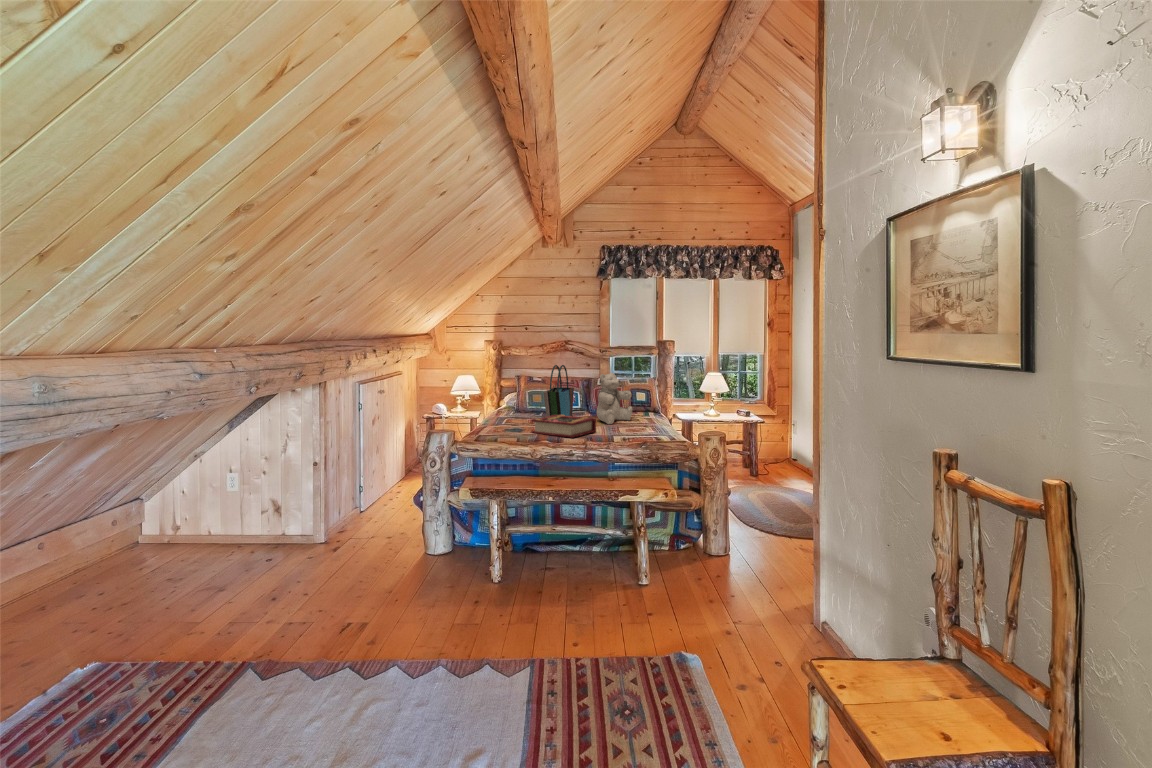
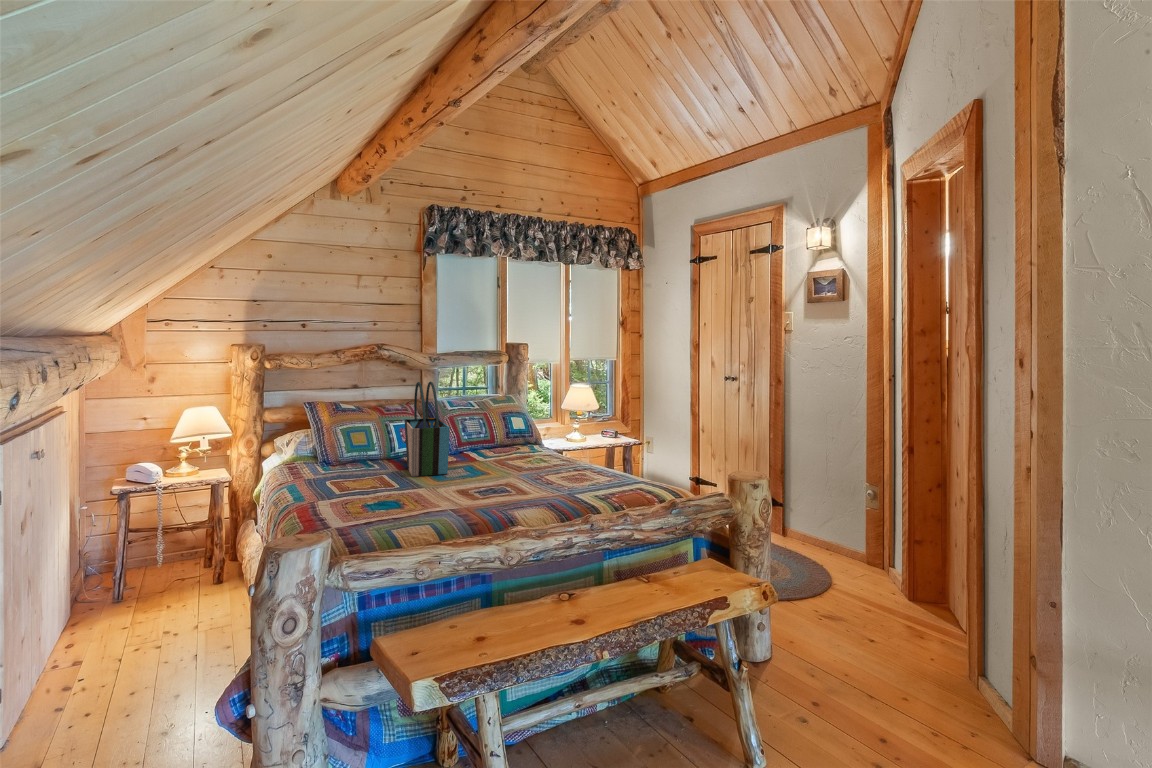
teddy bear: present [597,373,633,424] -> none [494,392,543,474]
book: present [531,415,596,438] -> none [433,467,538,509]

